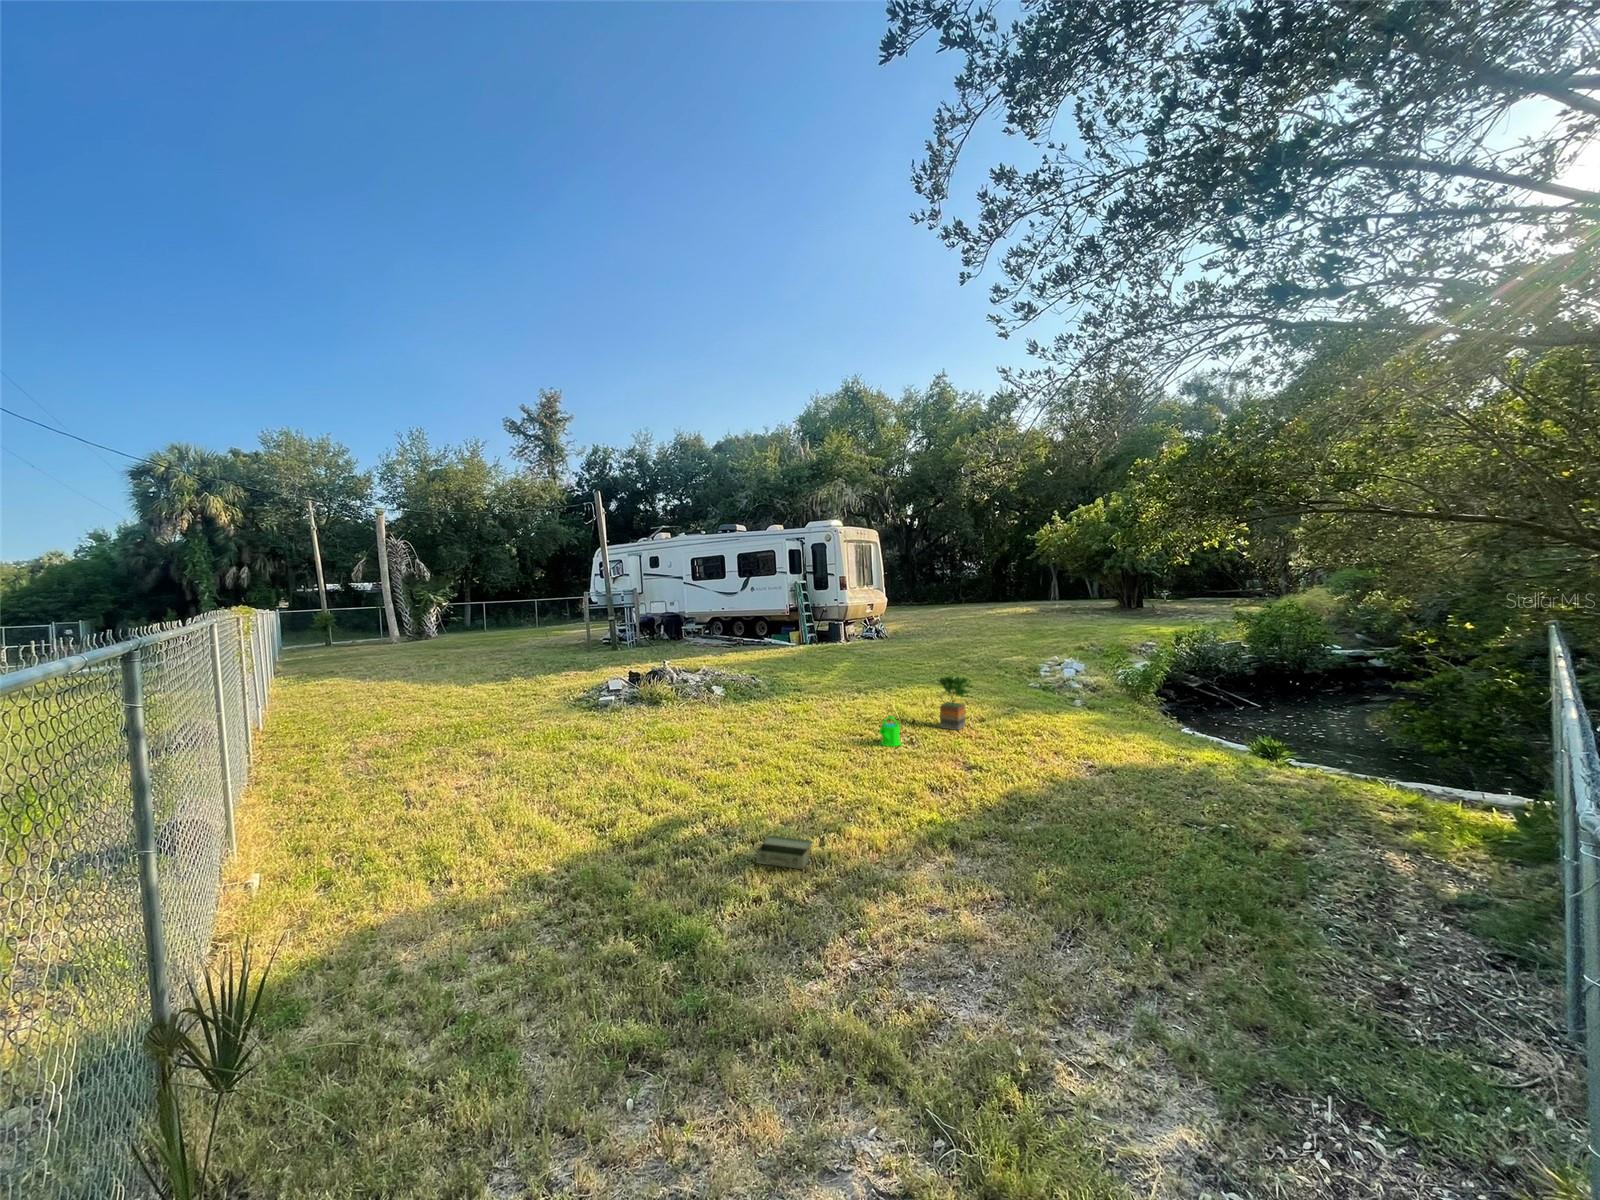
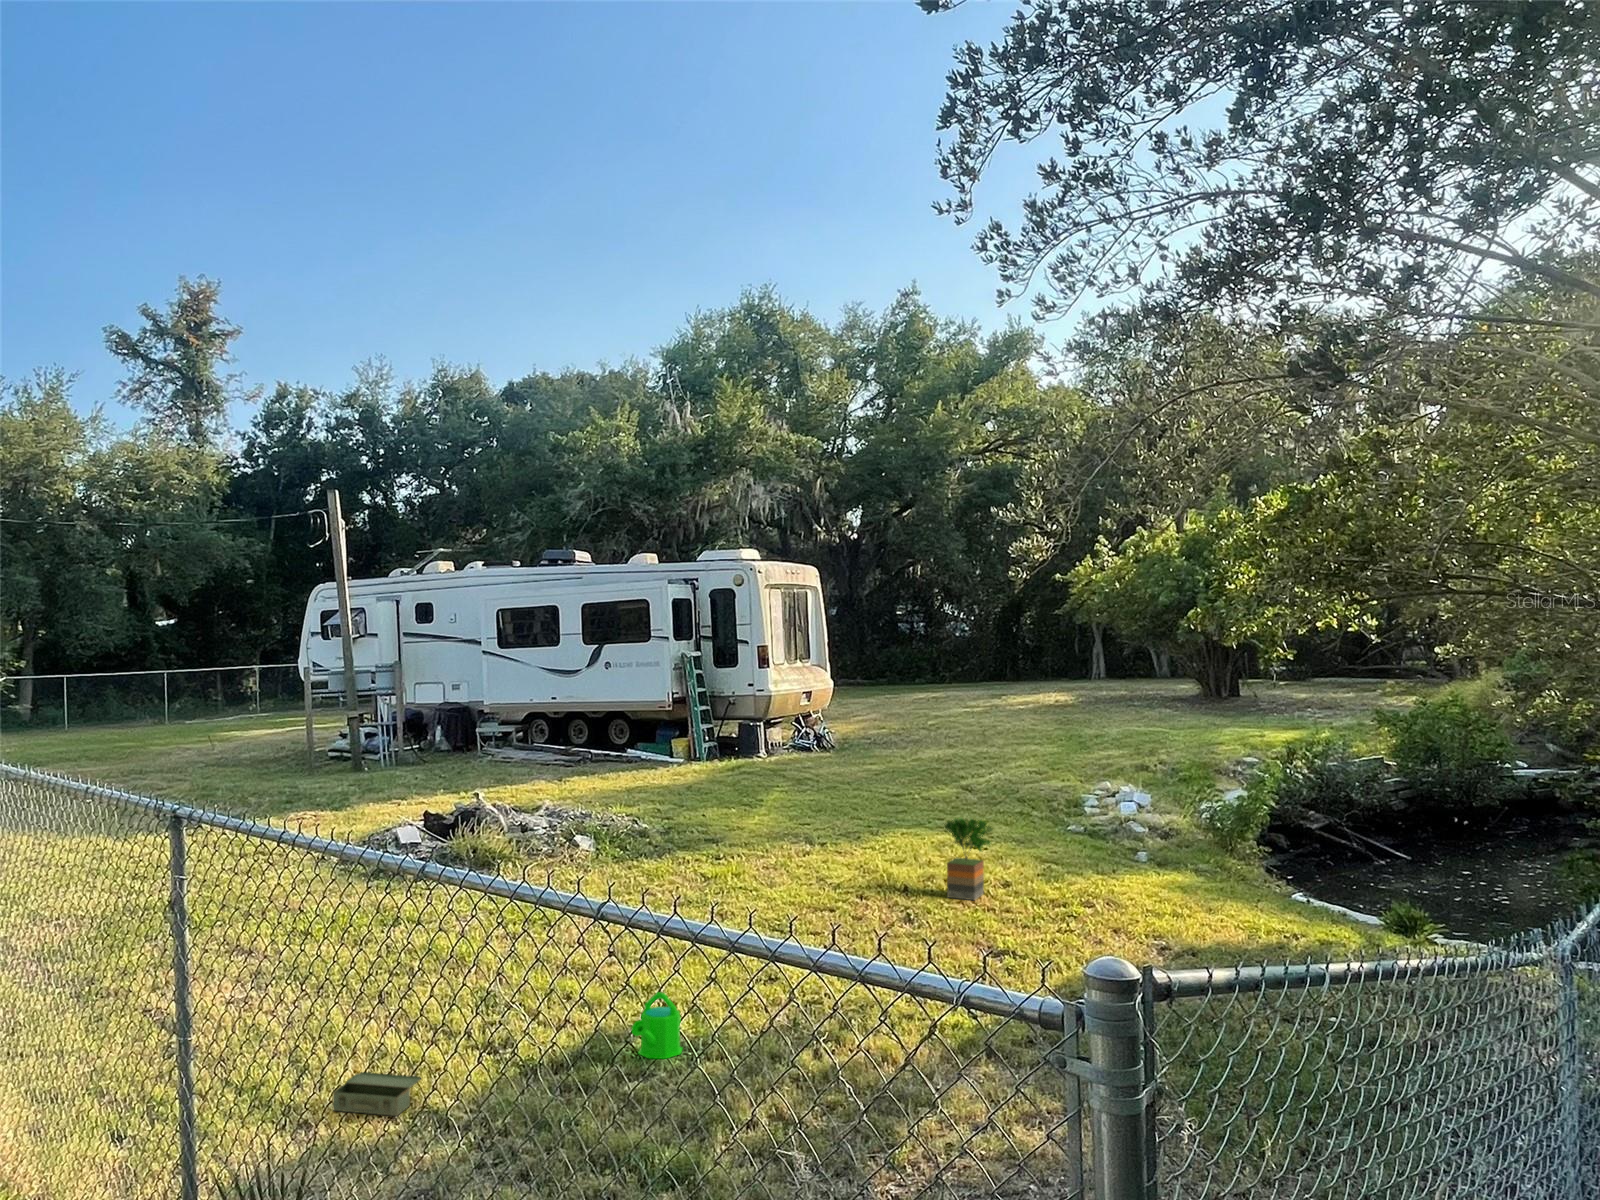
watering can: present [879,716,901,747] -> present [632,992,683,1059]
toolbox: present [756,836,813,869] -> present [333,1072,421,1116]

